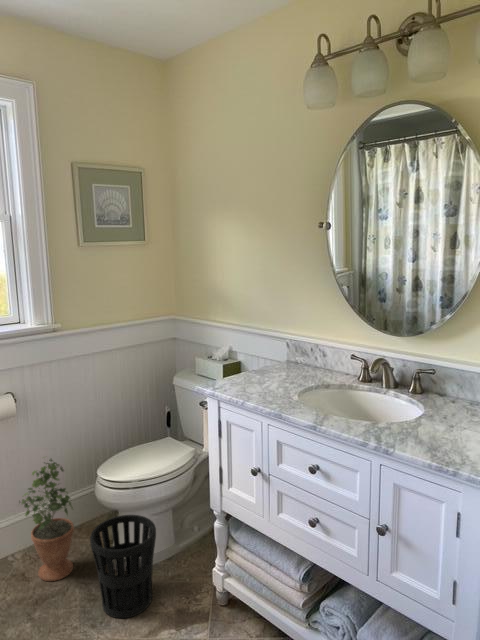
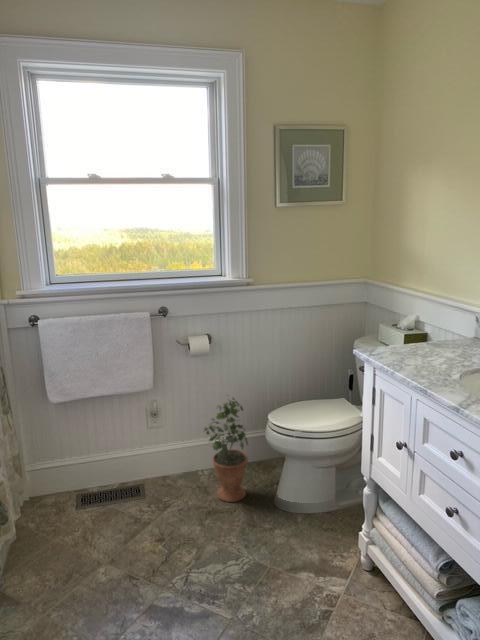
wastebasket: present [90,515,156,618] -> none [250,460,310,552]

